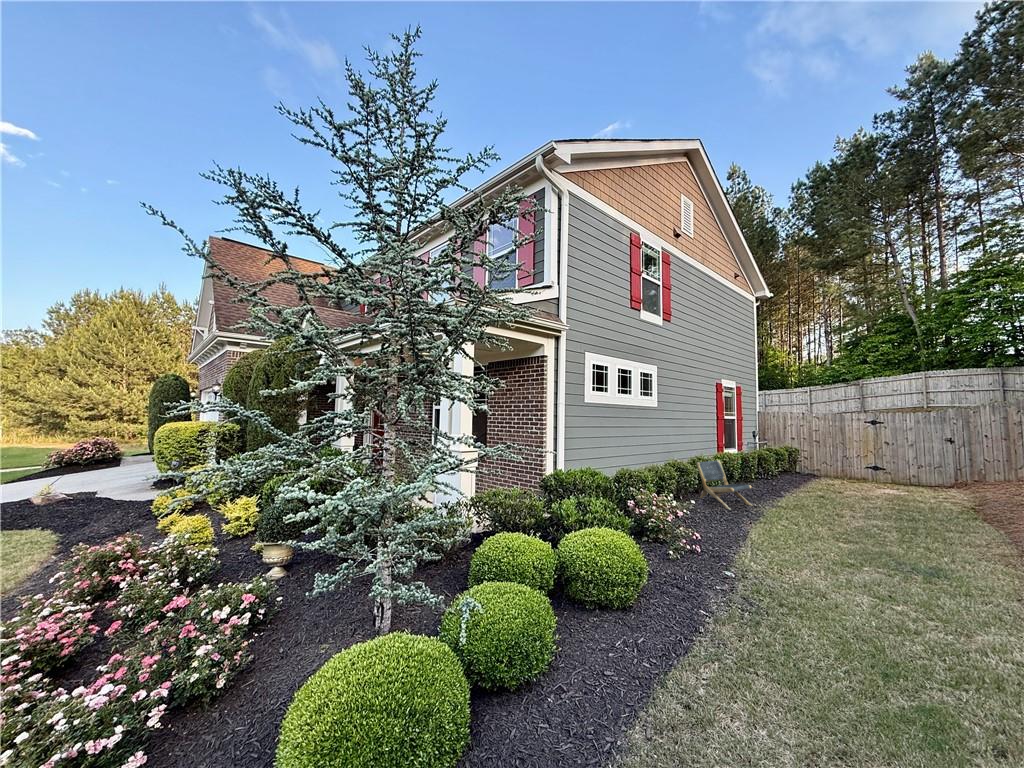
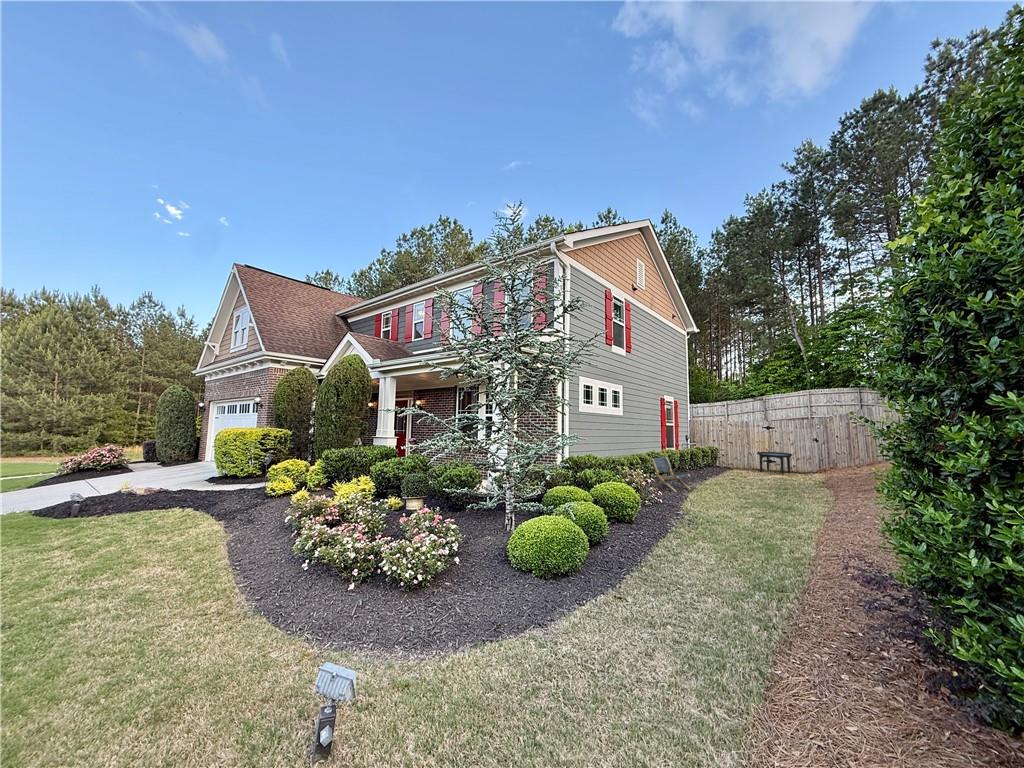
round table: none [852,454,908,486] -> present [757,452,793,474]

